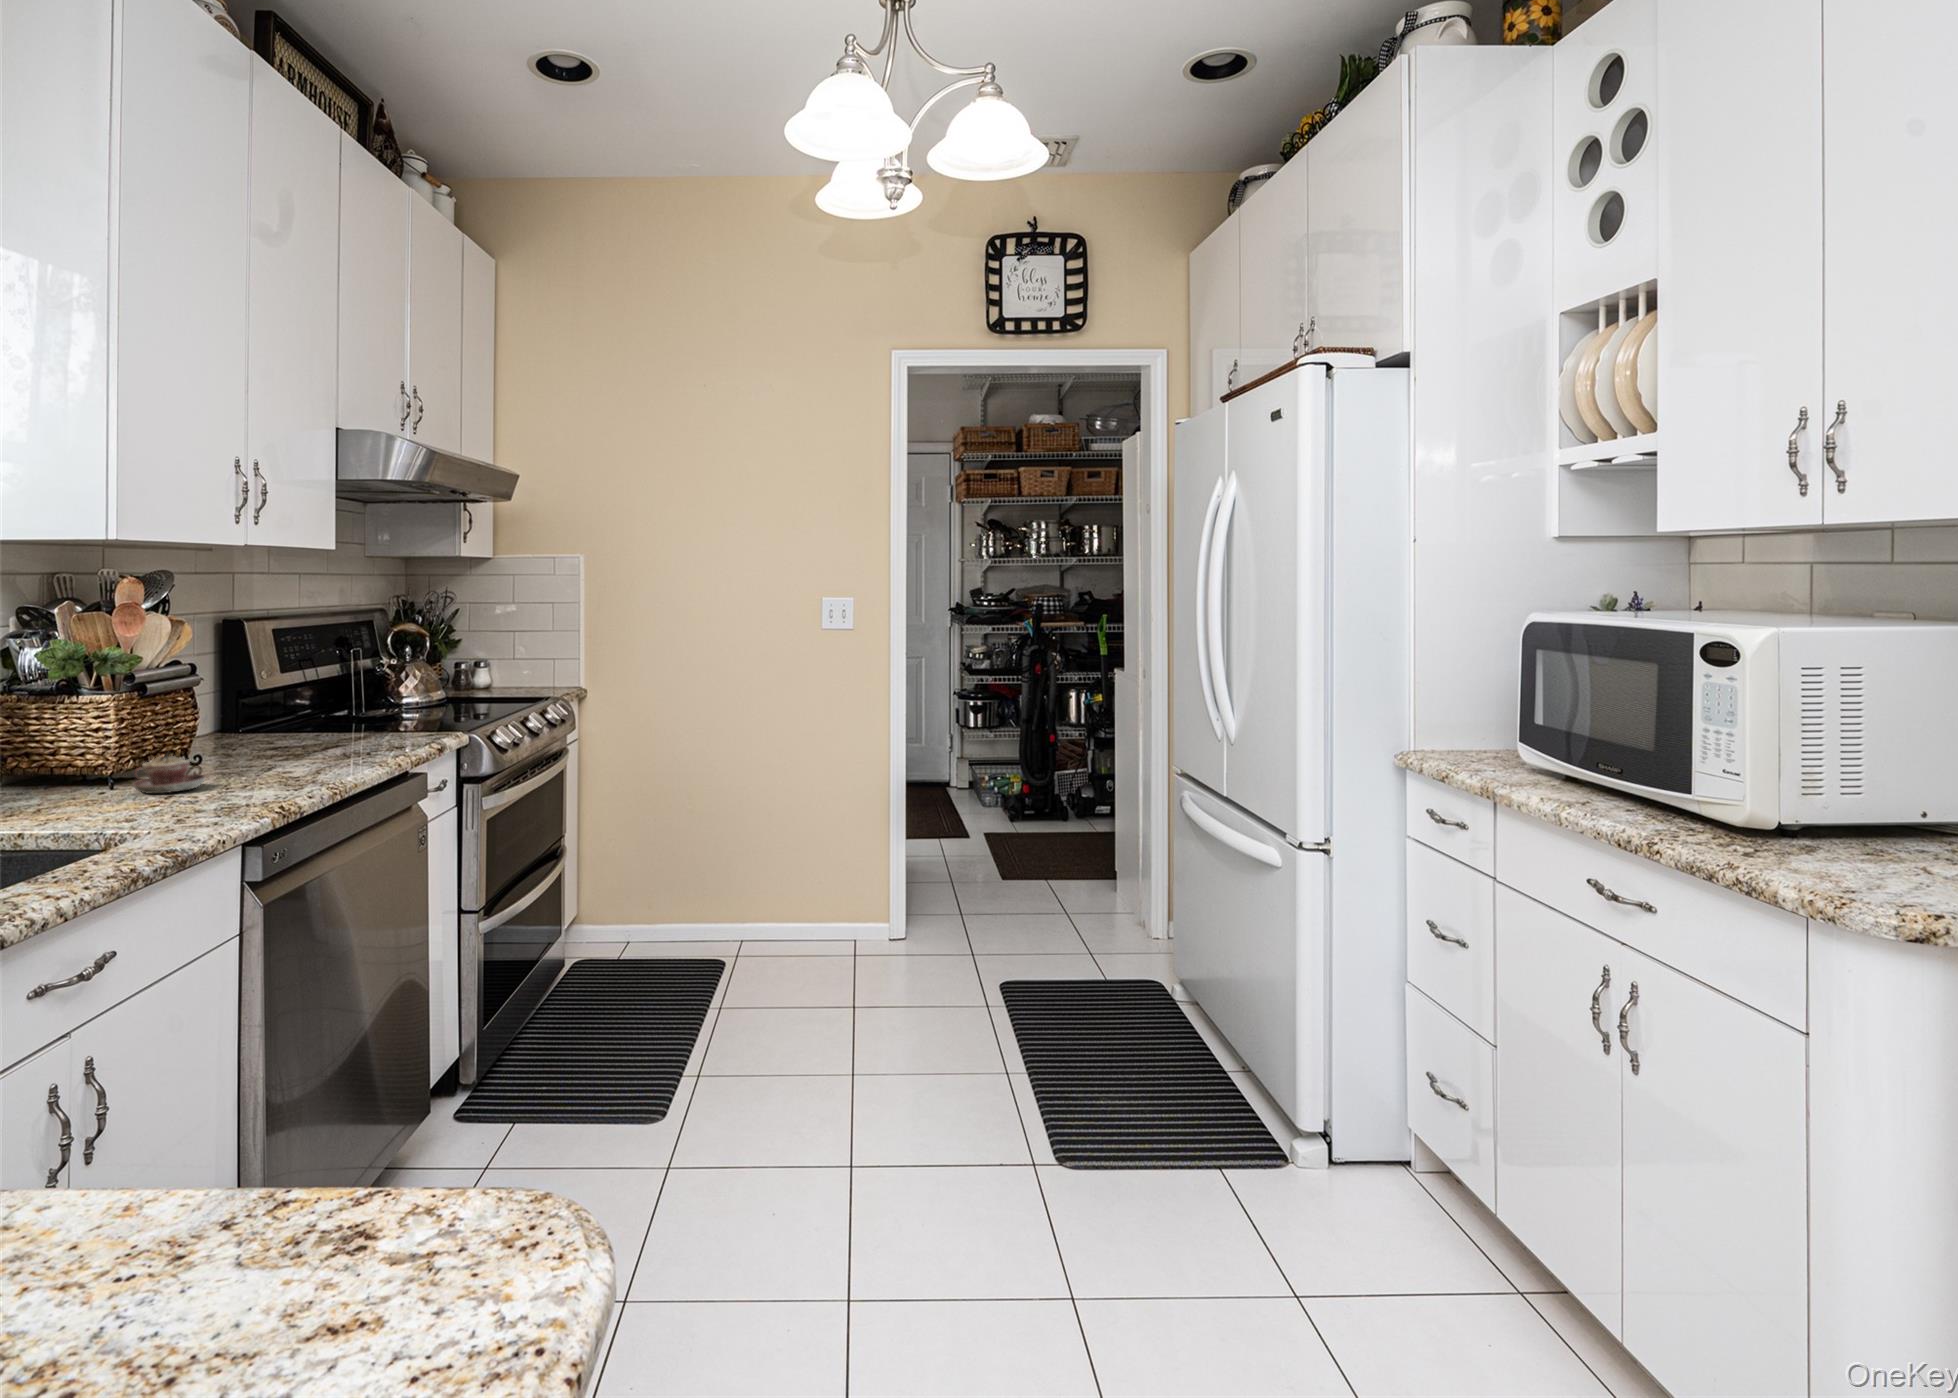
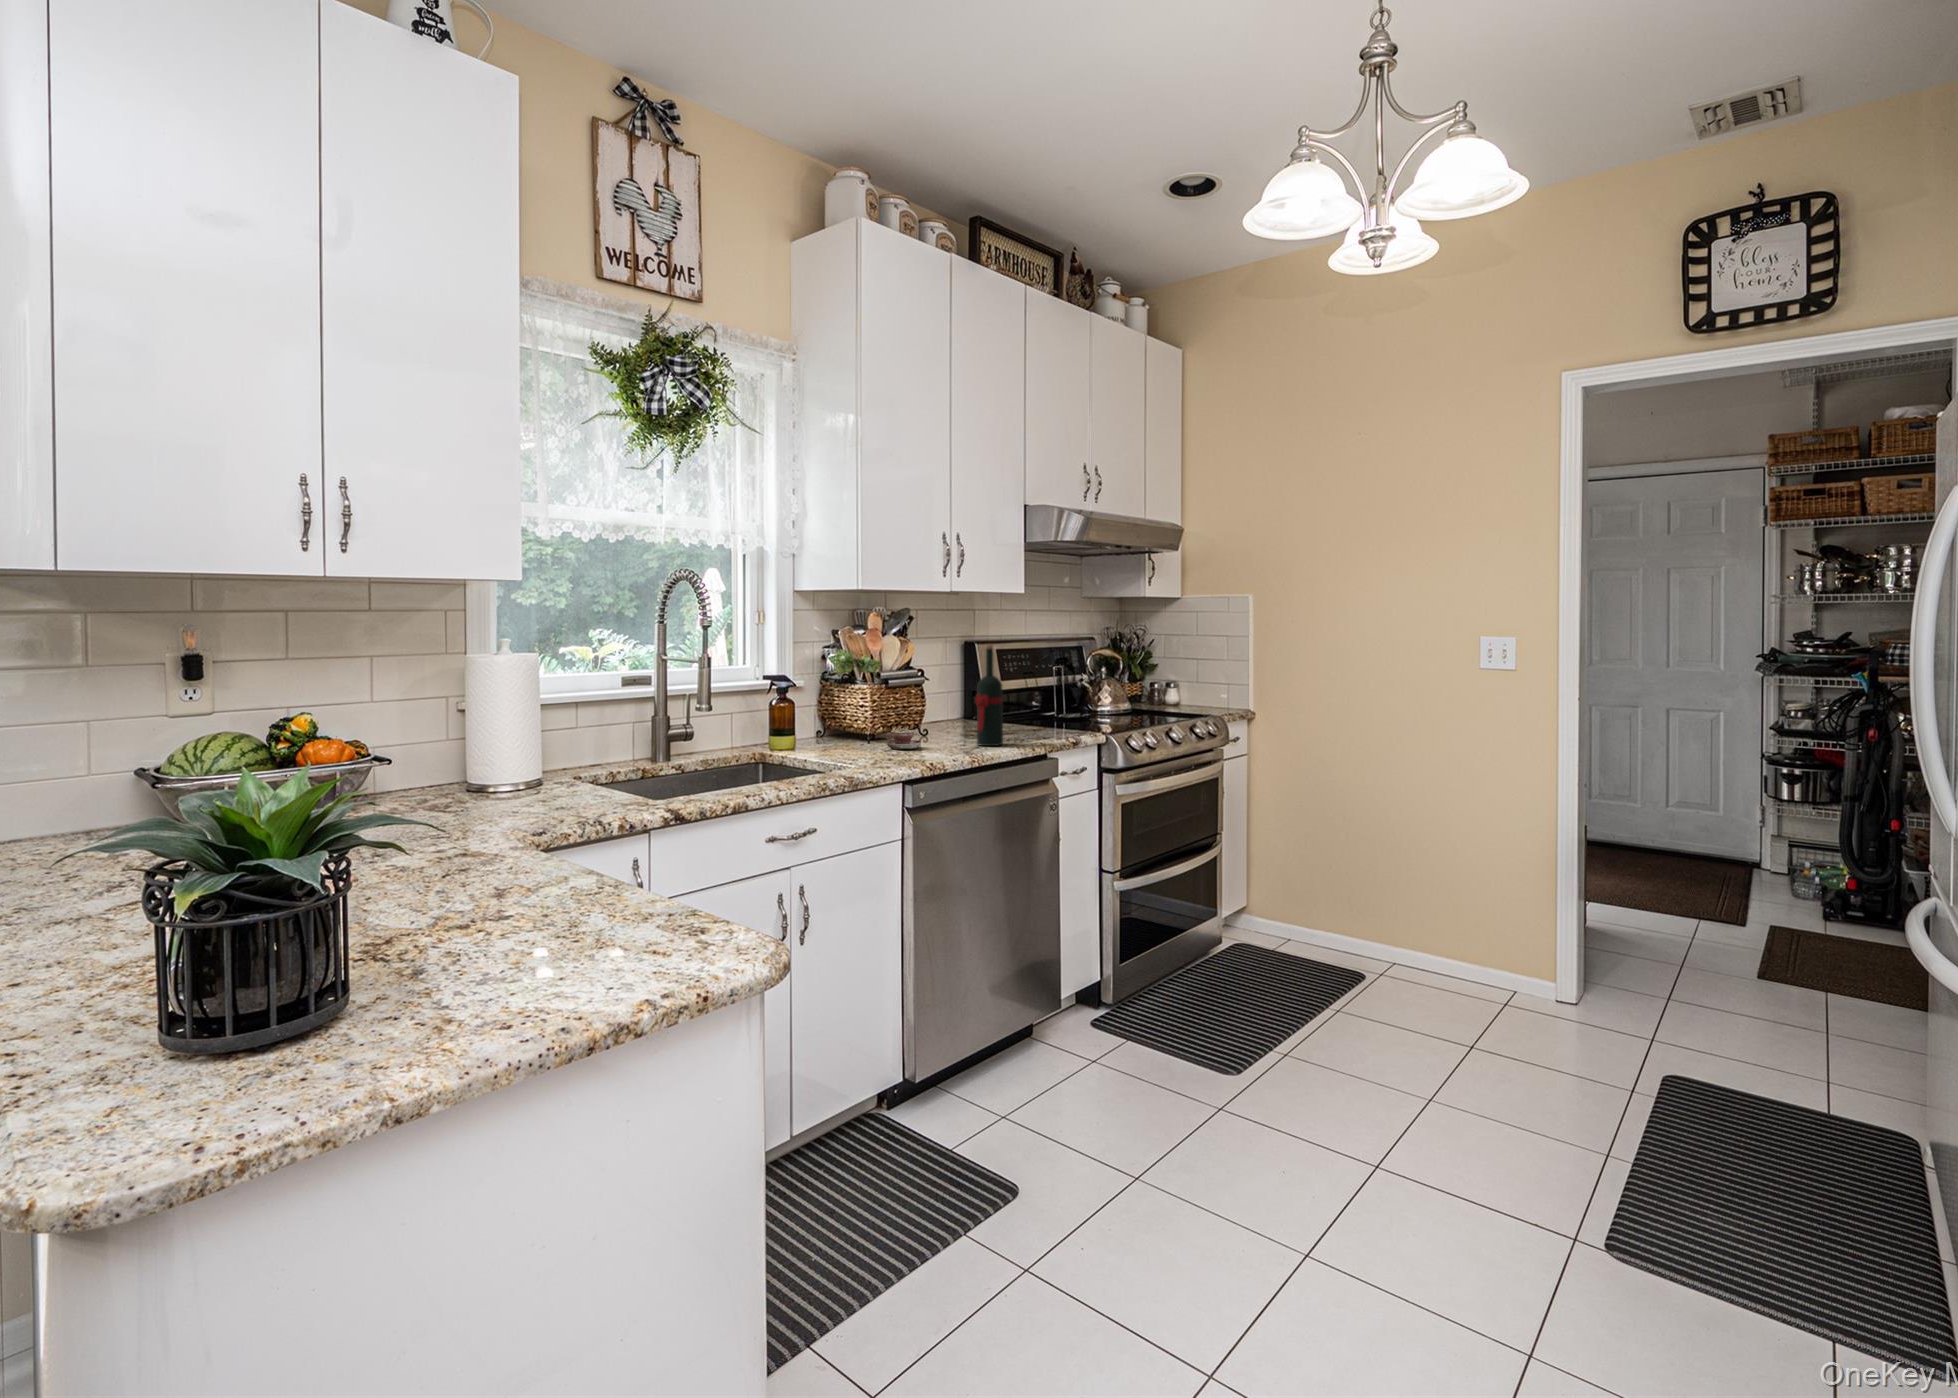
wine bottle: none [289,615,339,769] -> present [976,644,1003,746]

